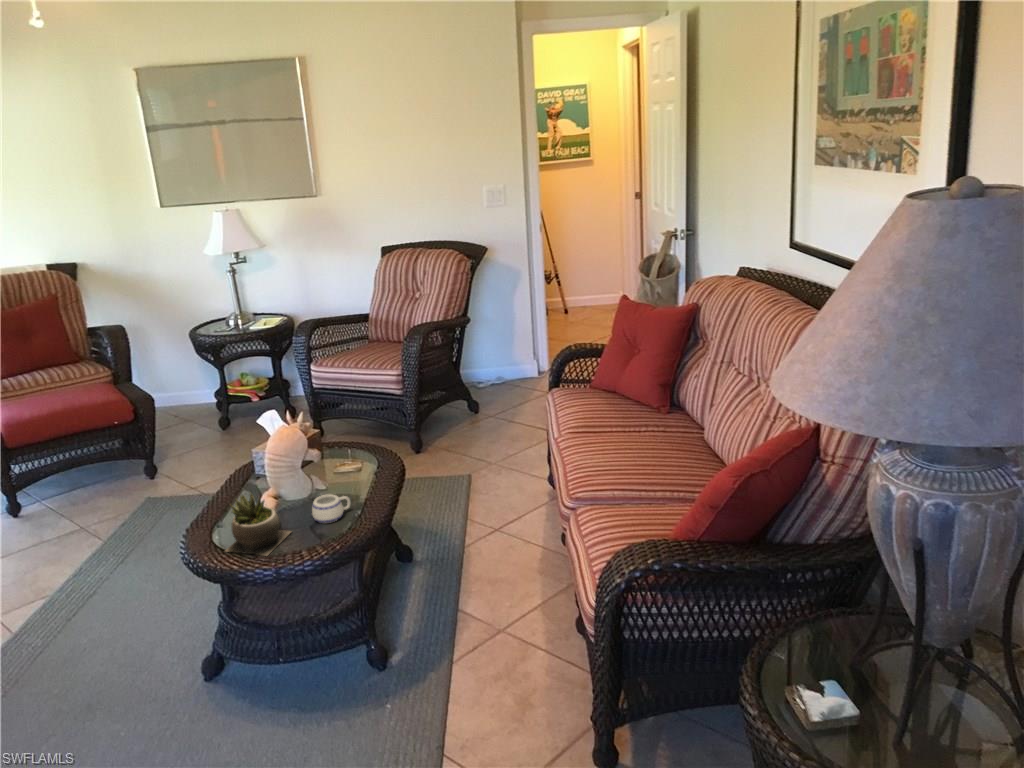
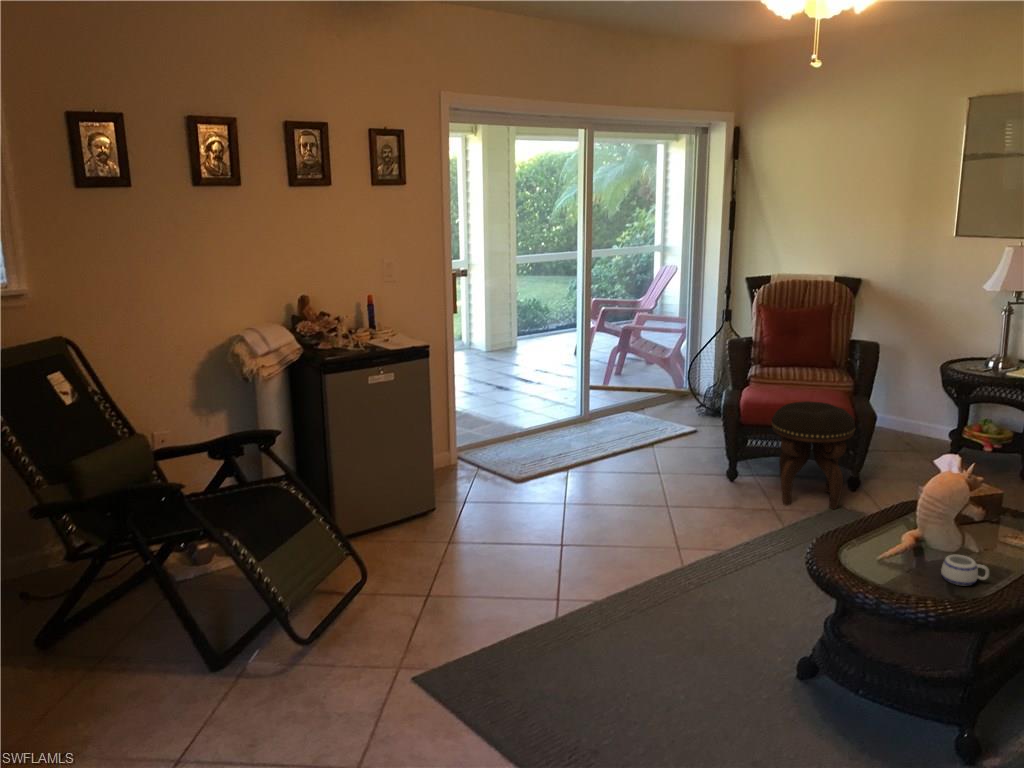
footstool: none [46,399,150,520] -> present [772,401,855,509]
succulent plant: present [226,494,291,556] -> none [840,519,913,584]

